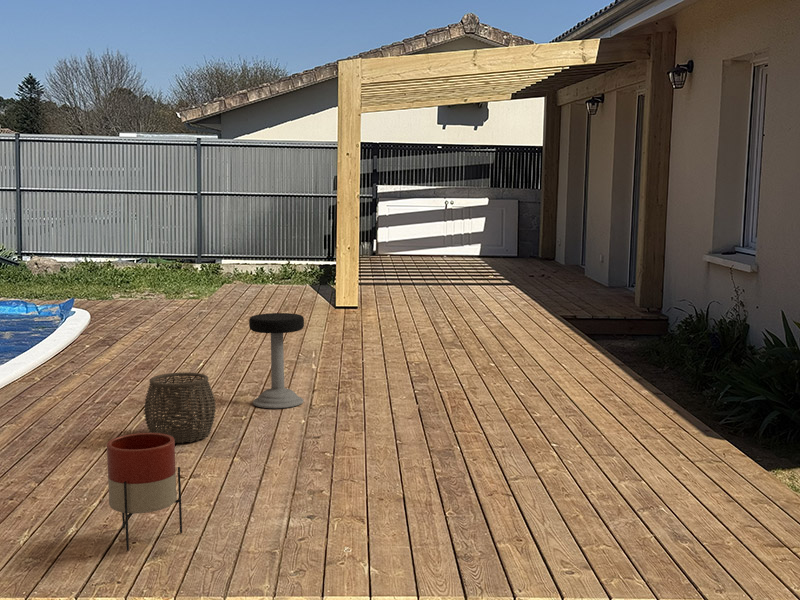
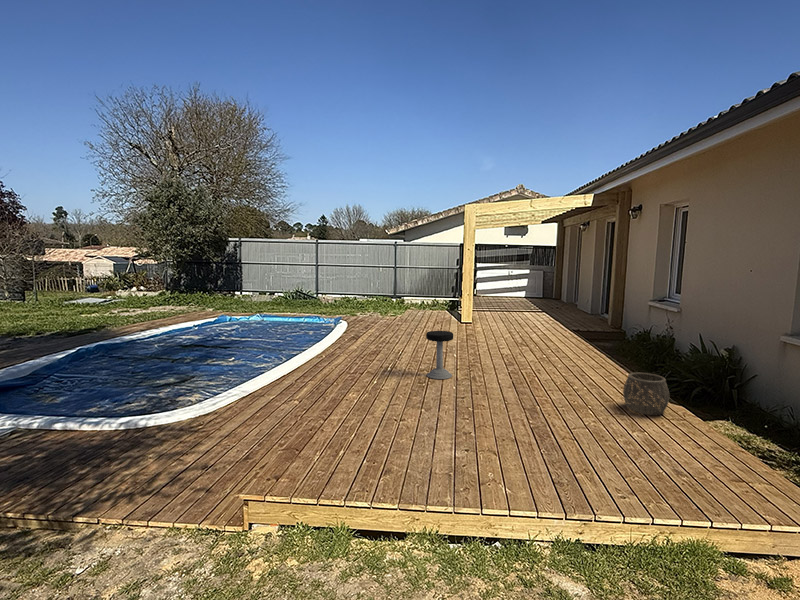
woven basket: present [144,372,216,443] -> present [623,373,669,415]
planter: present [107,433,182,551] -> none [361,403,399,469]

